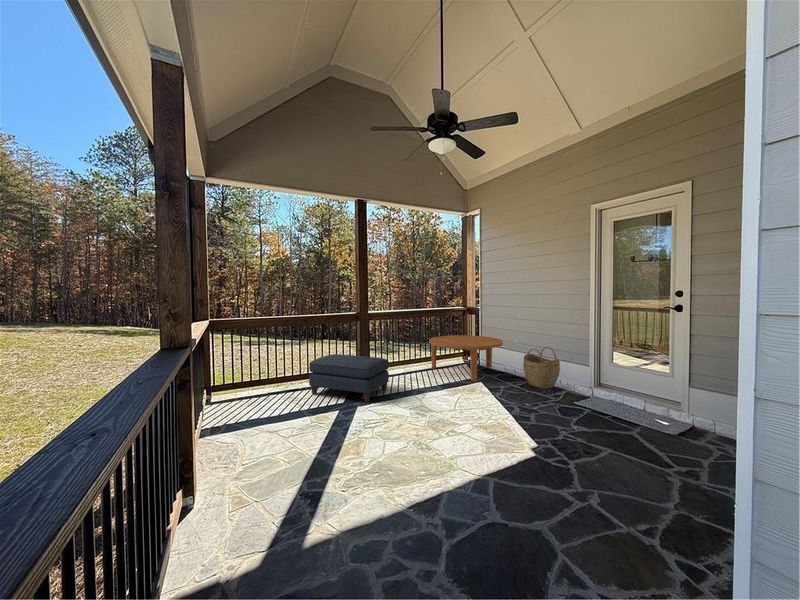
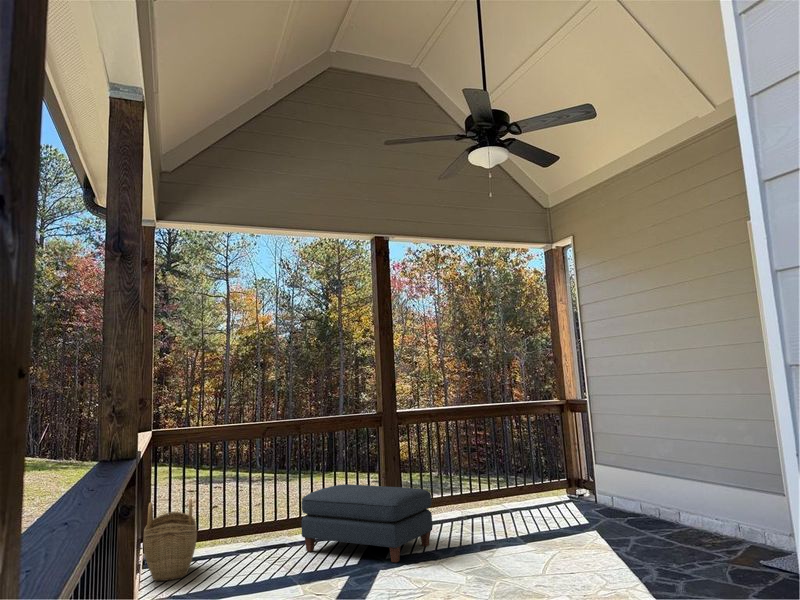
coffee table: present [429,335,503,381] -> none [502,450,631,529]
woven basket: present [523,347,560,389] -> present [143,499,197,581]

